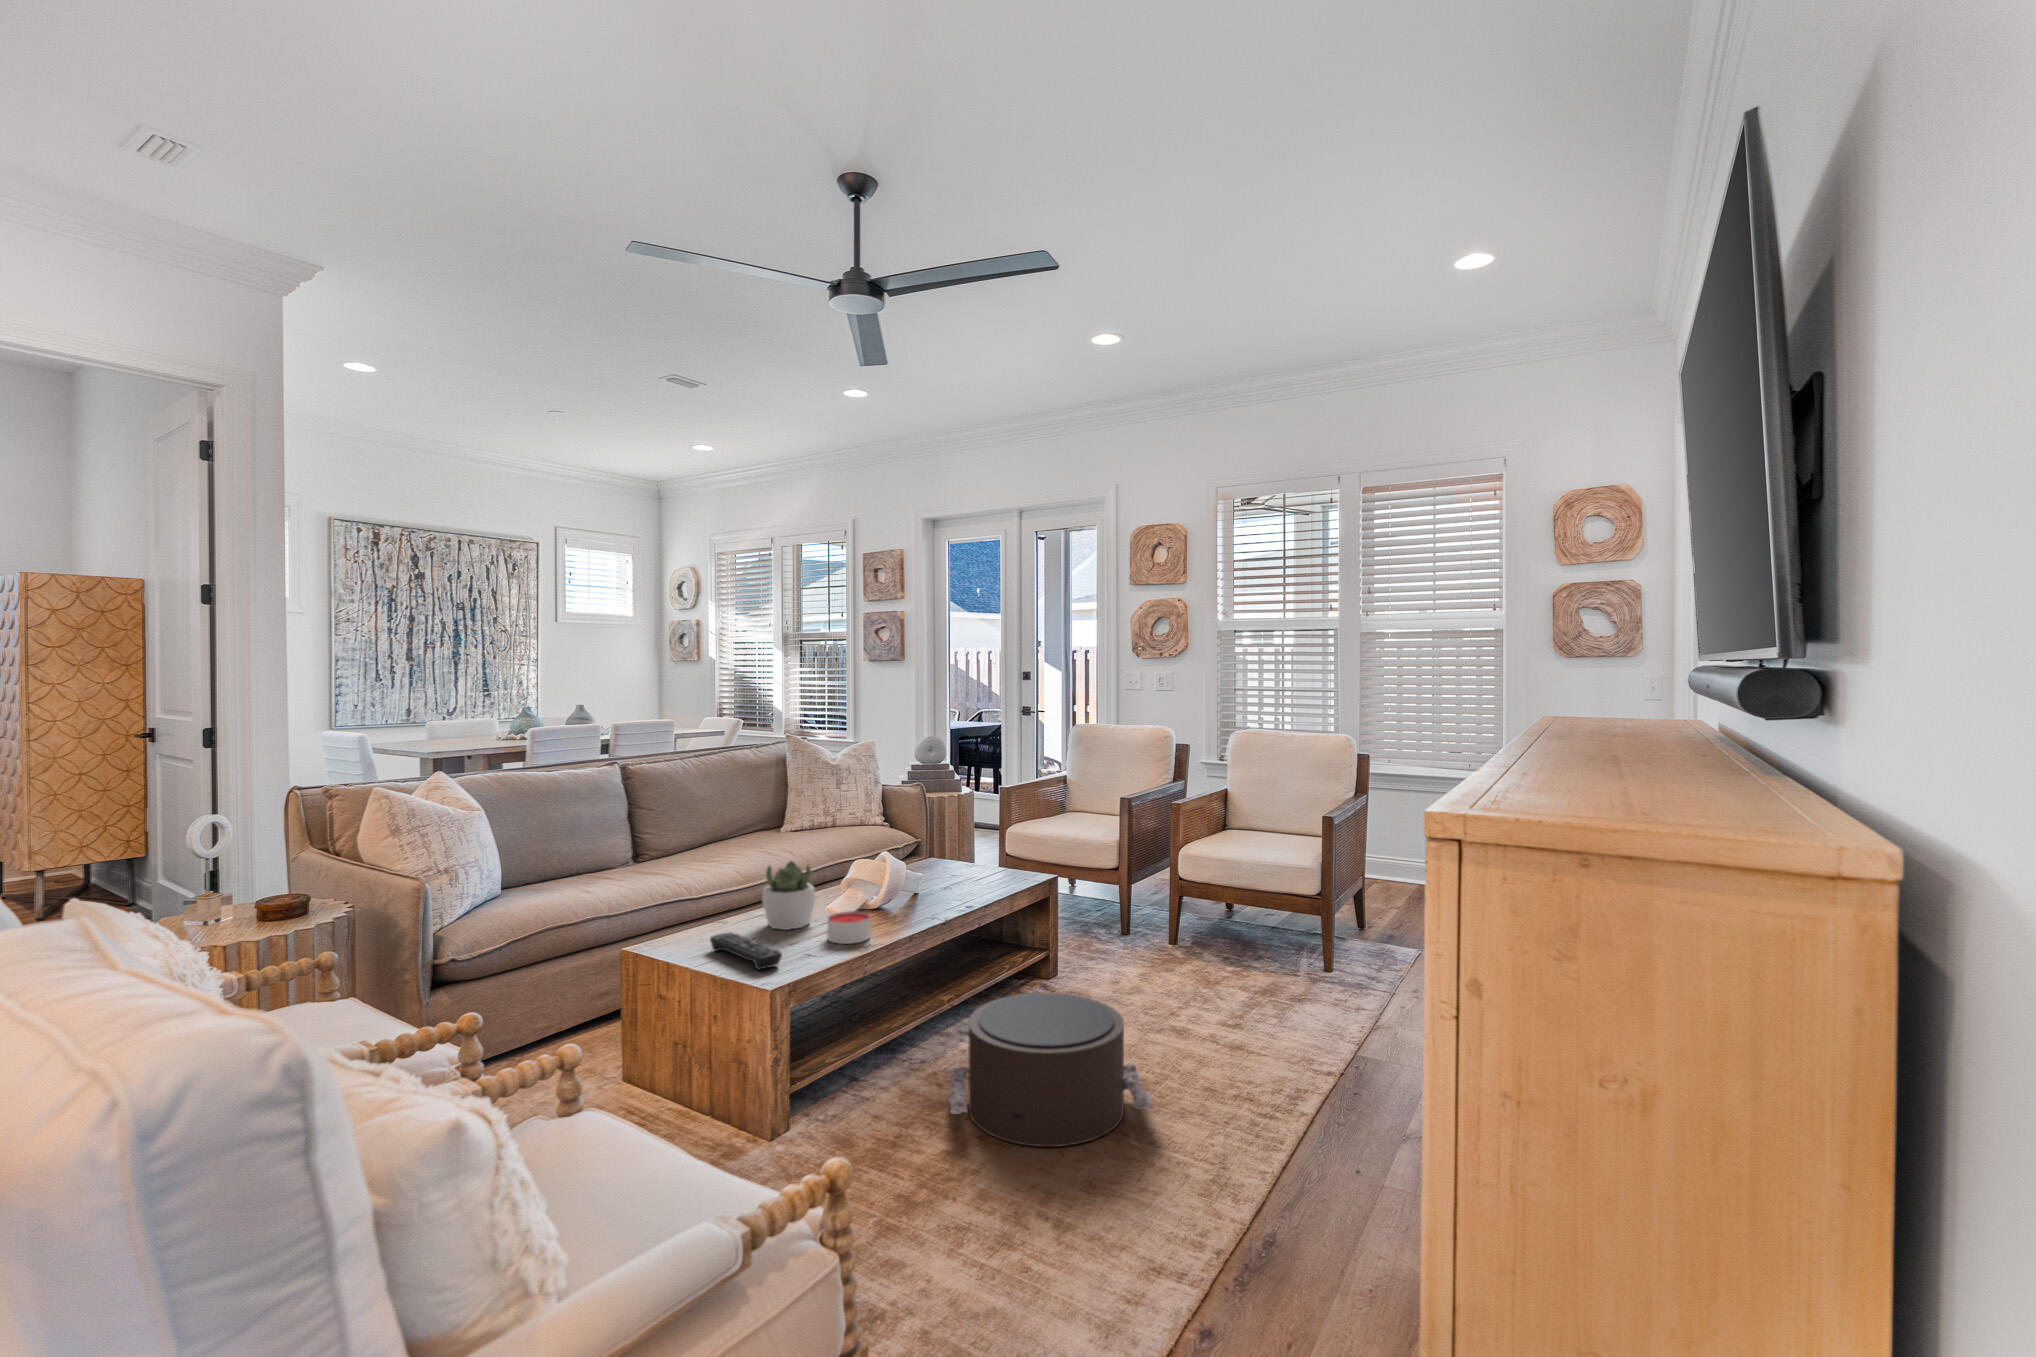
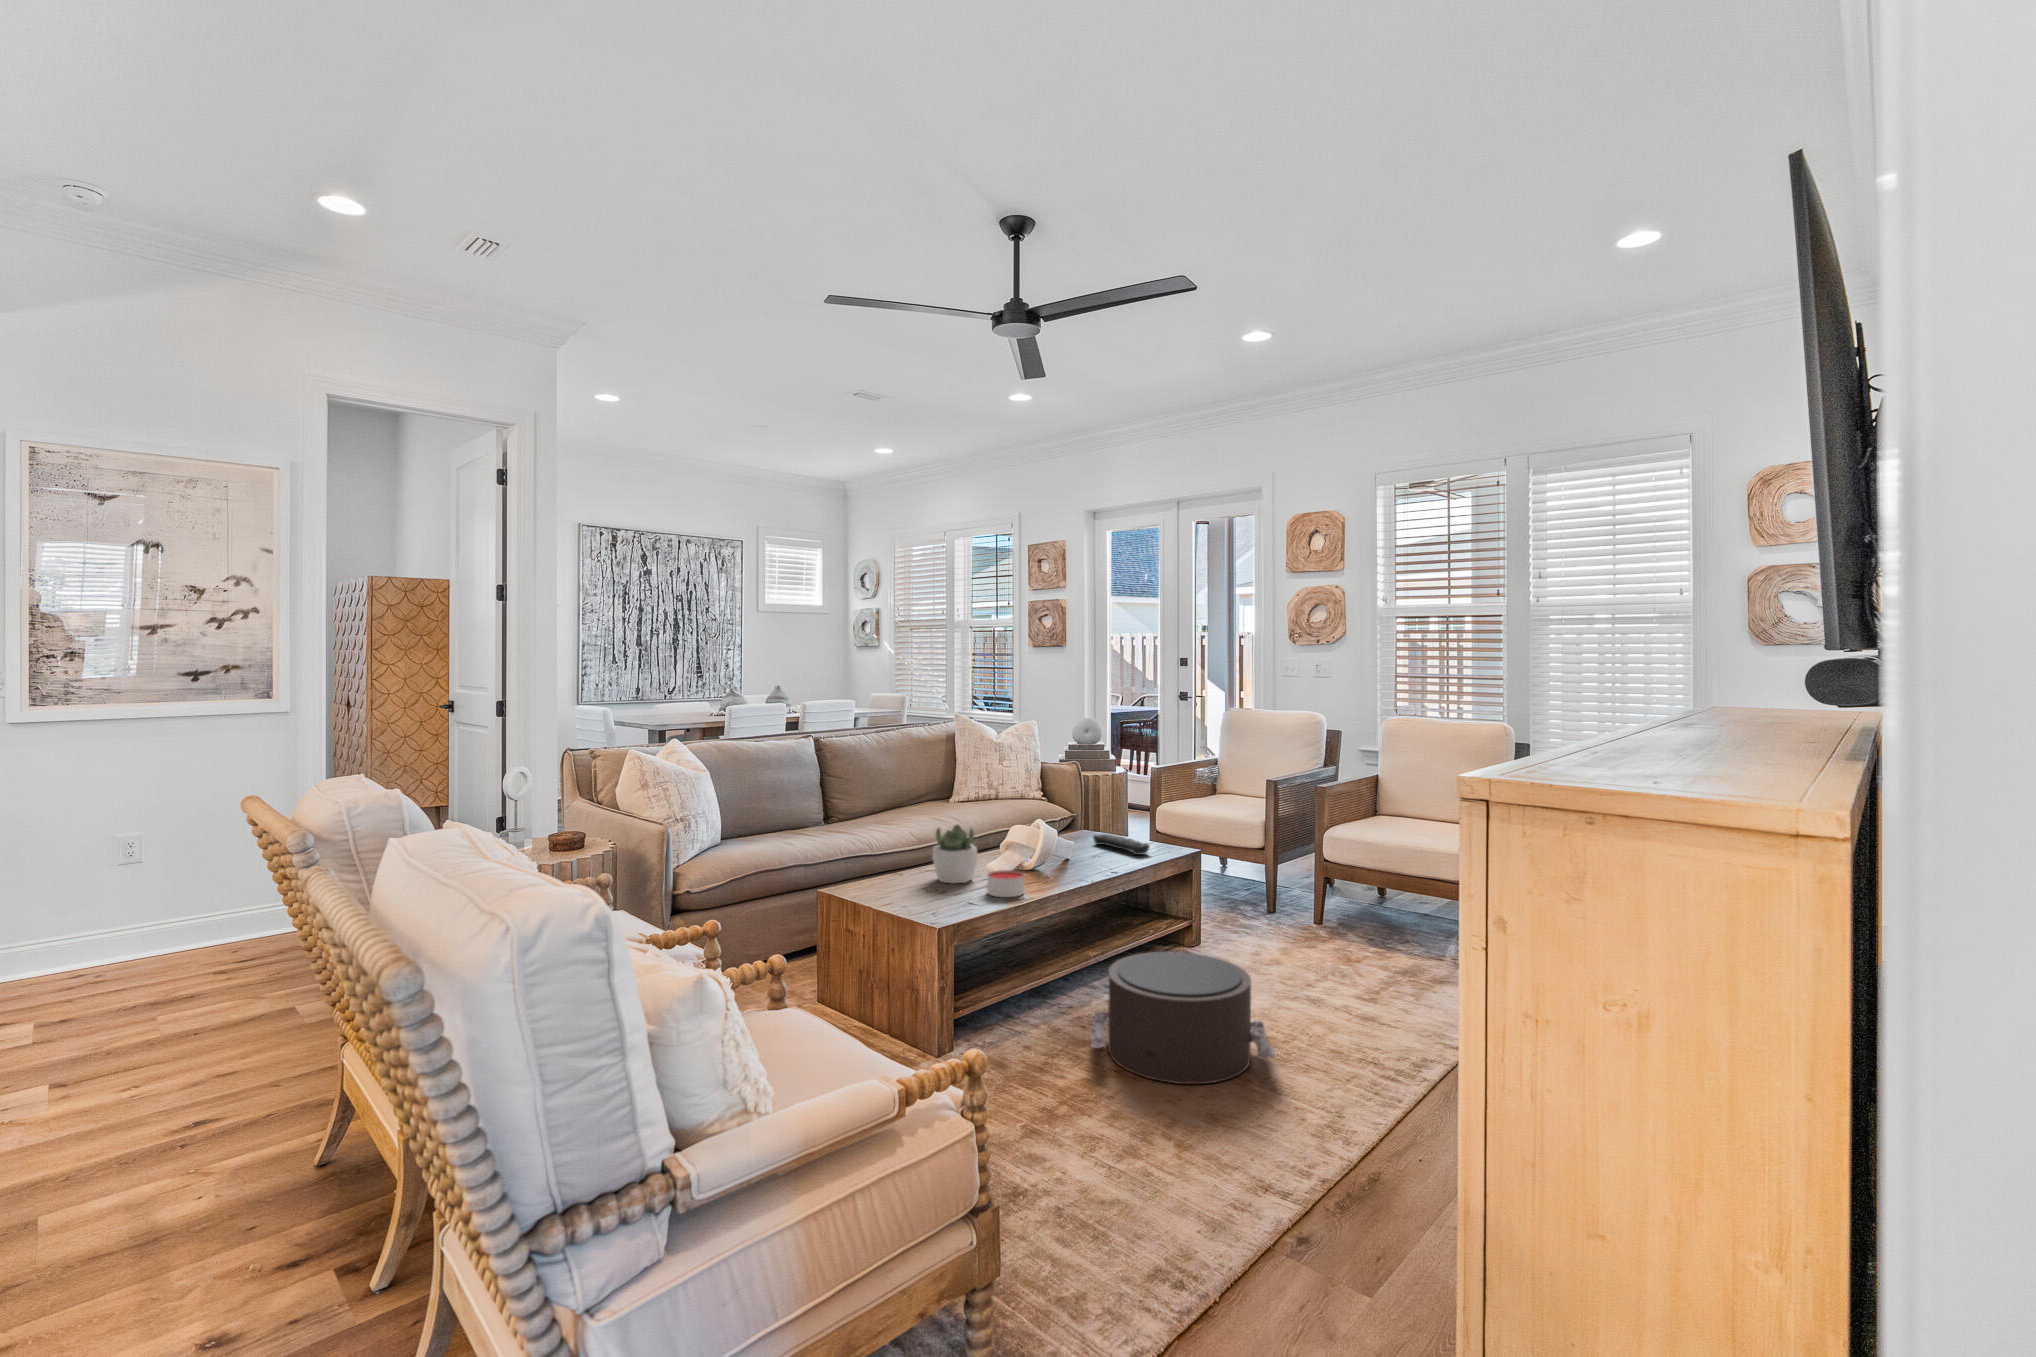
remote control: present [710,933,782,970] -> present [1093,834,1150,855]

